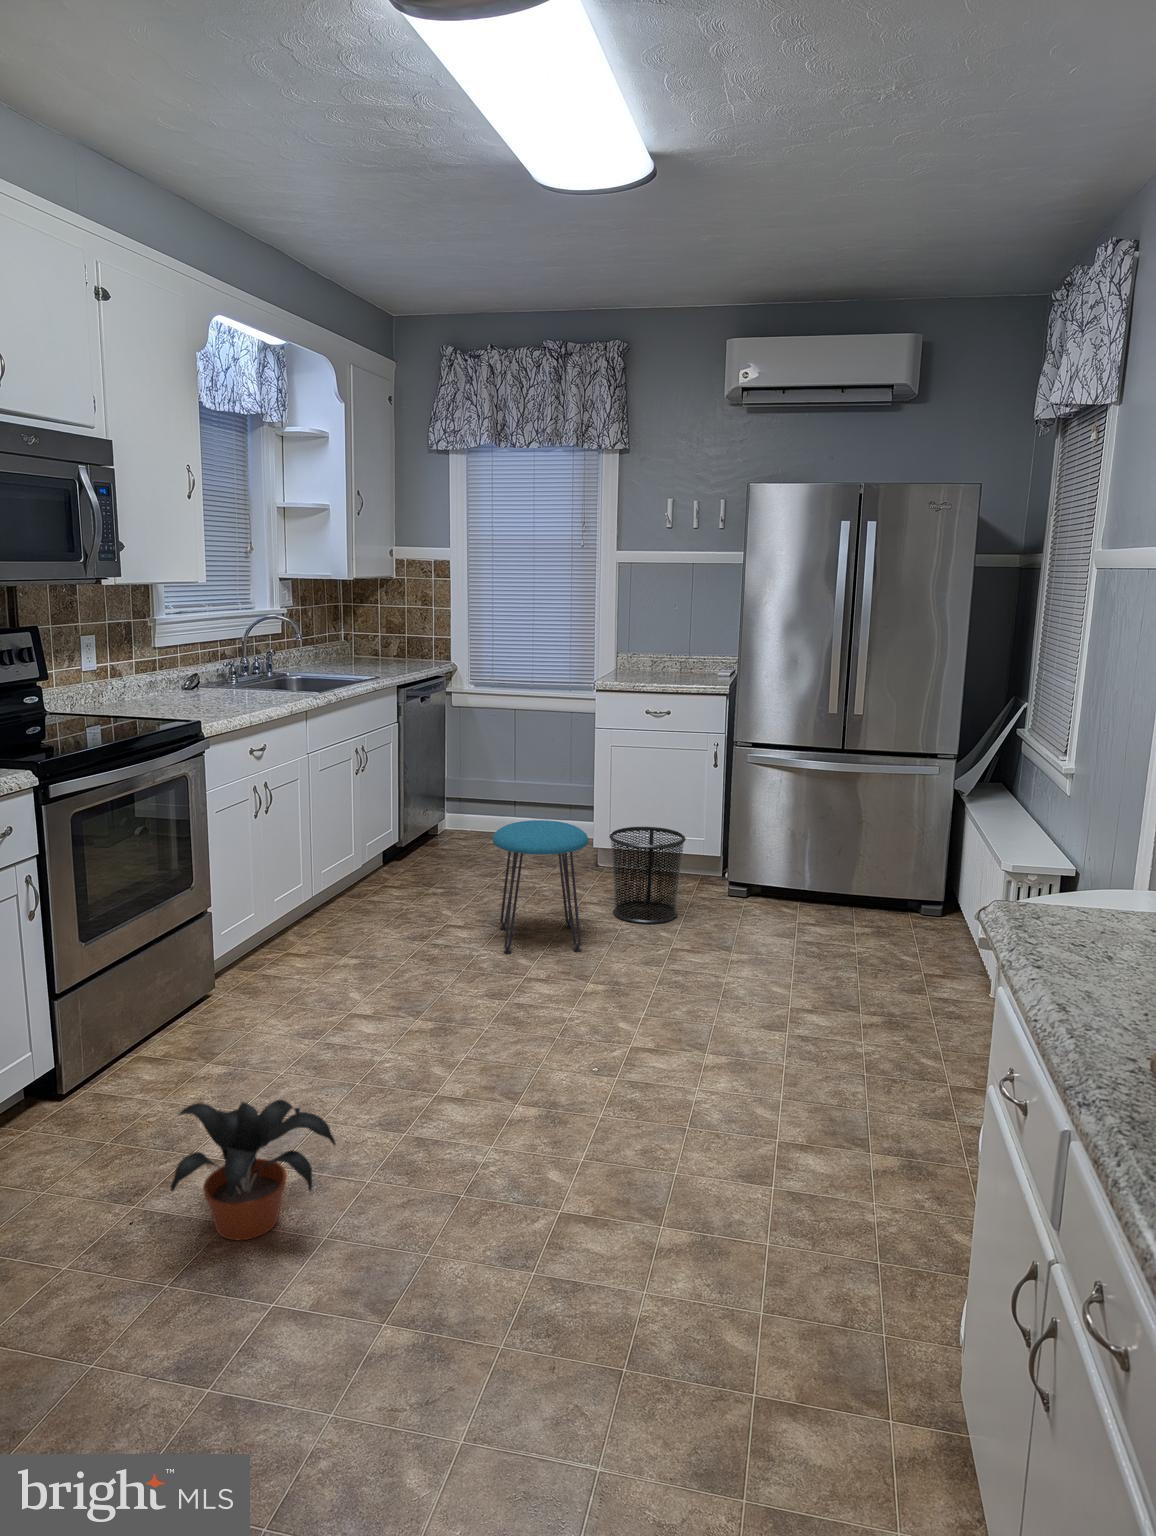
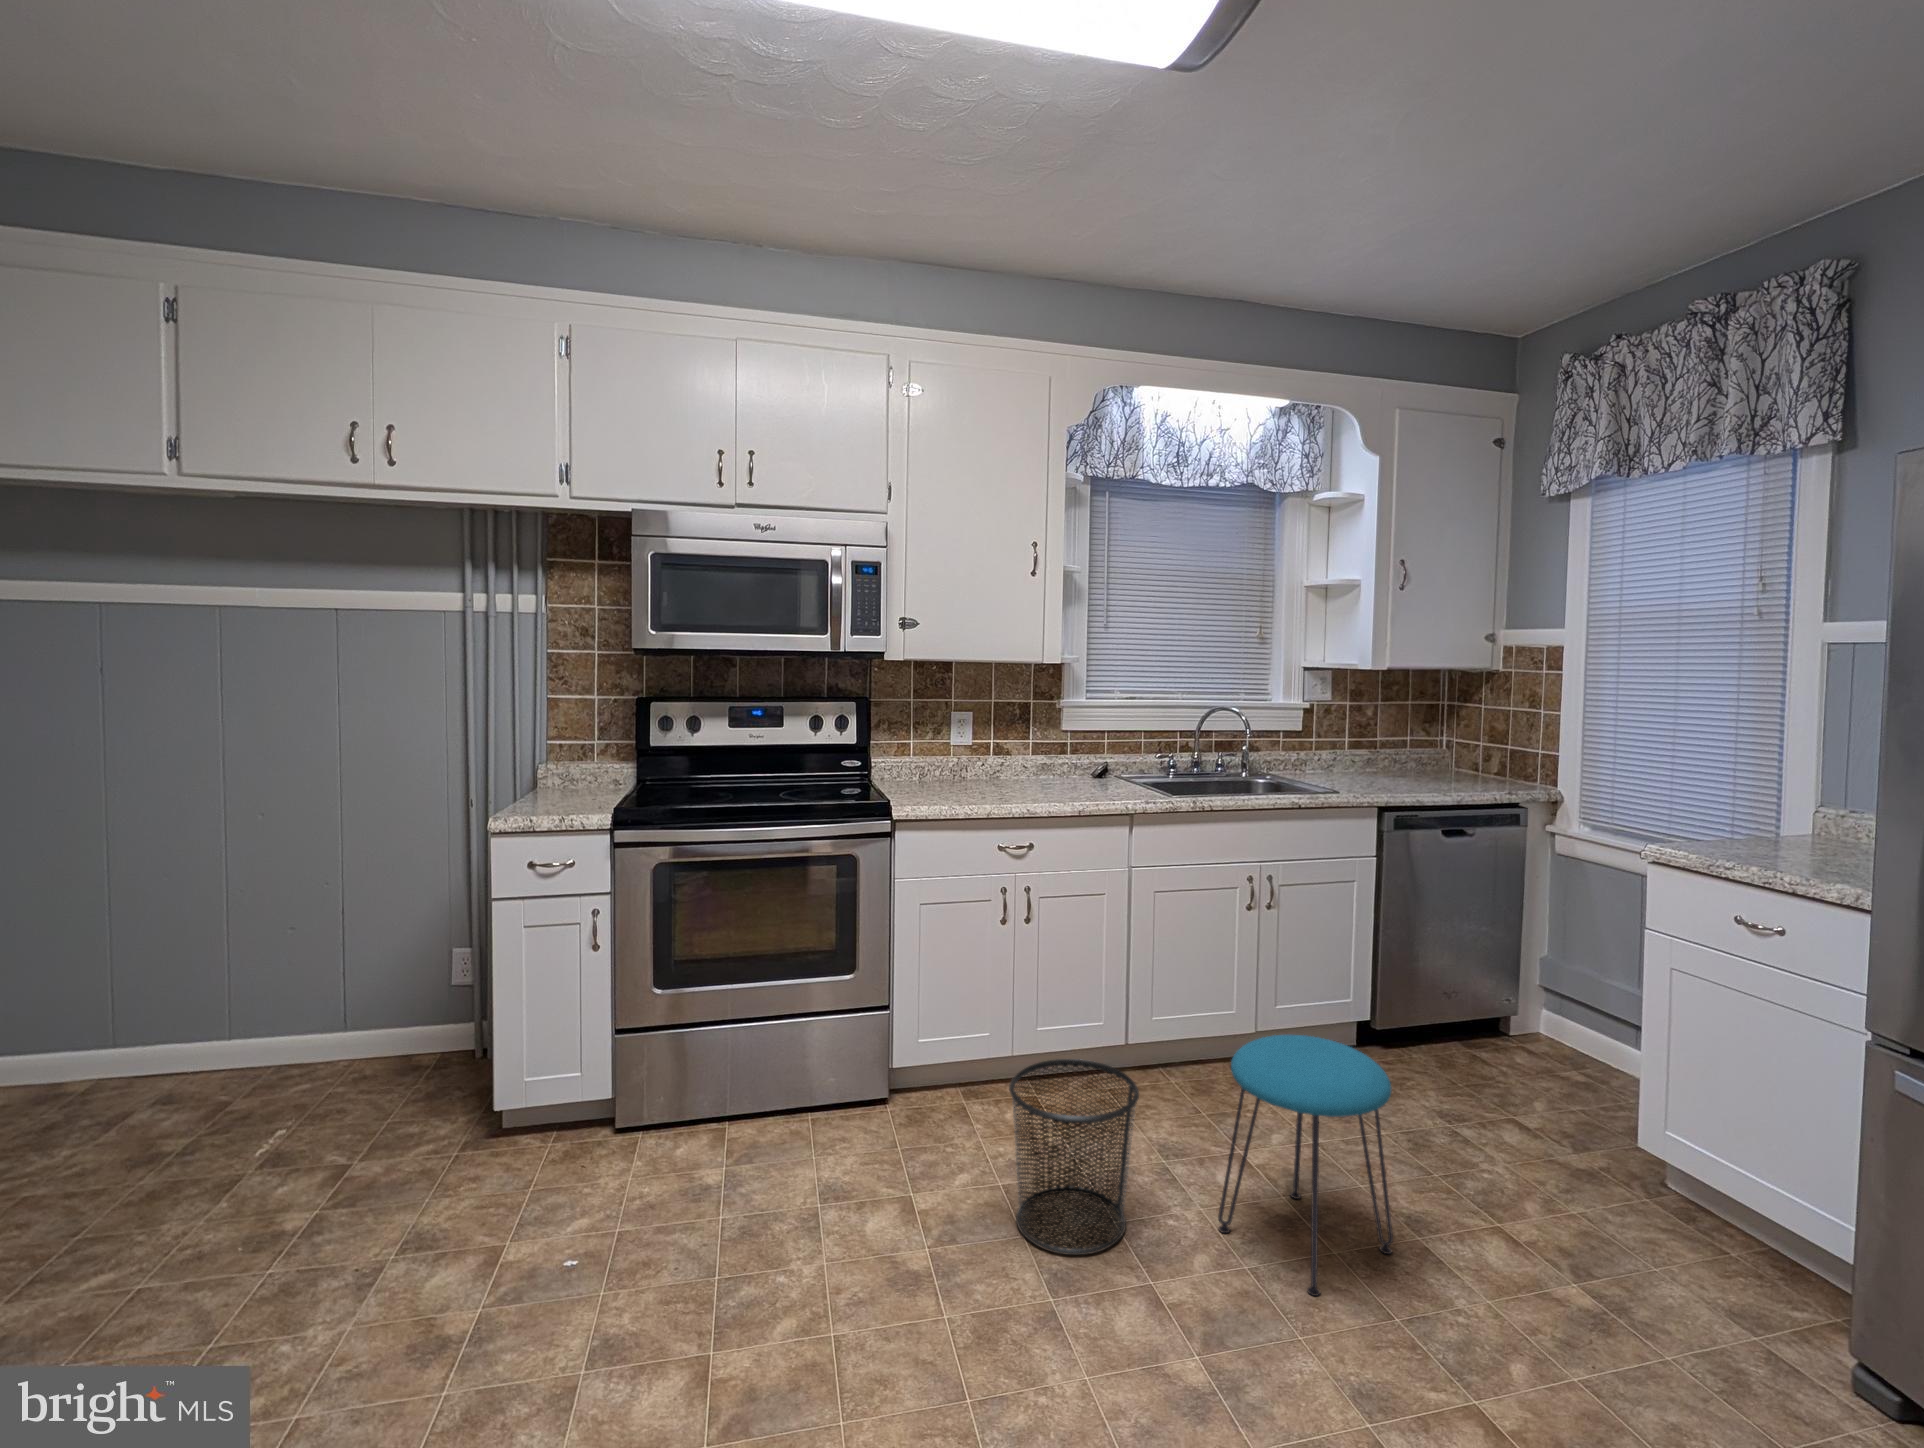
waste bin: present [609,827,686,924] -> present [1009,1059,1139,1255]
potted plant: present [171,1100,336,1240] -> none [344,1161,539,1336]

